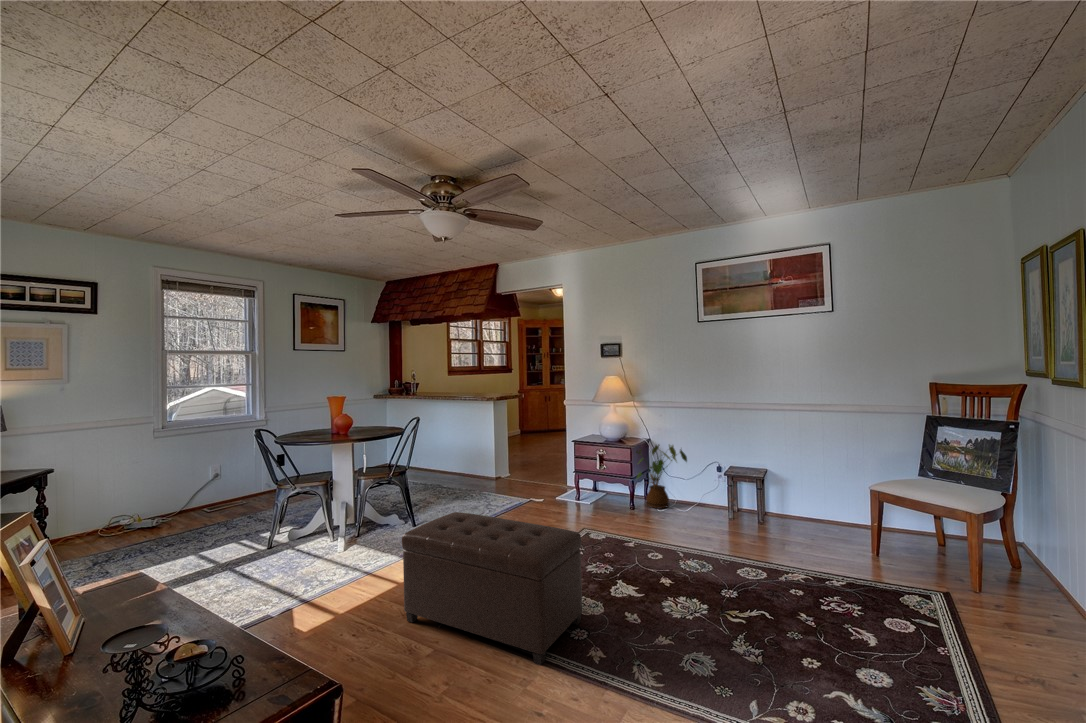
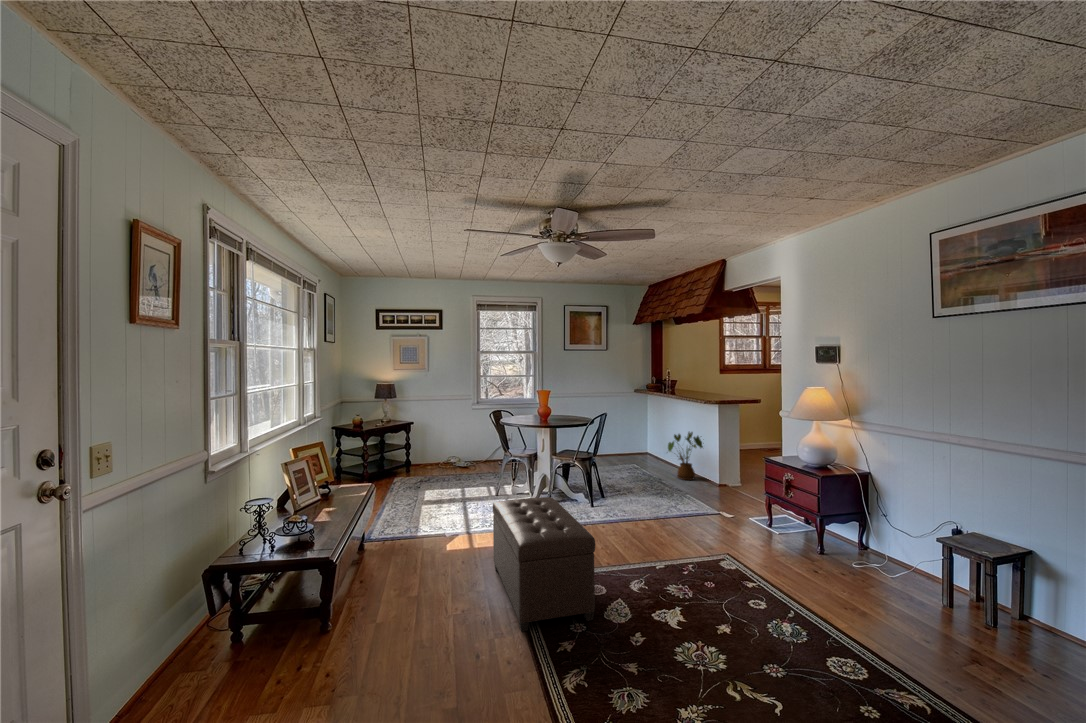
house plant: present [636,445,687,509] -> present [668,432,703,480]

